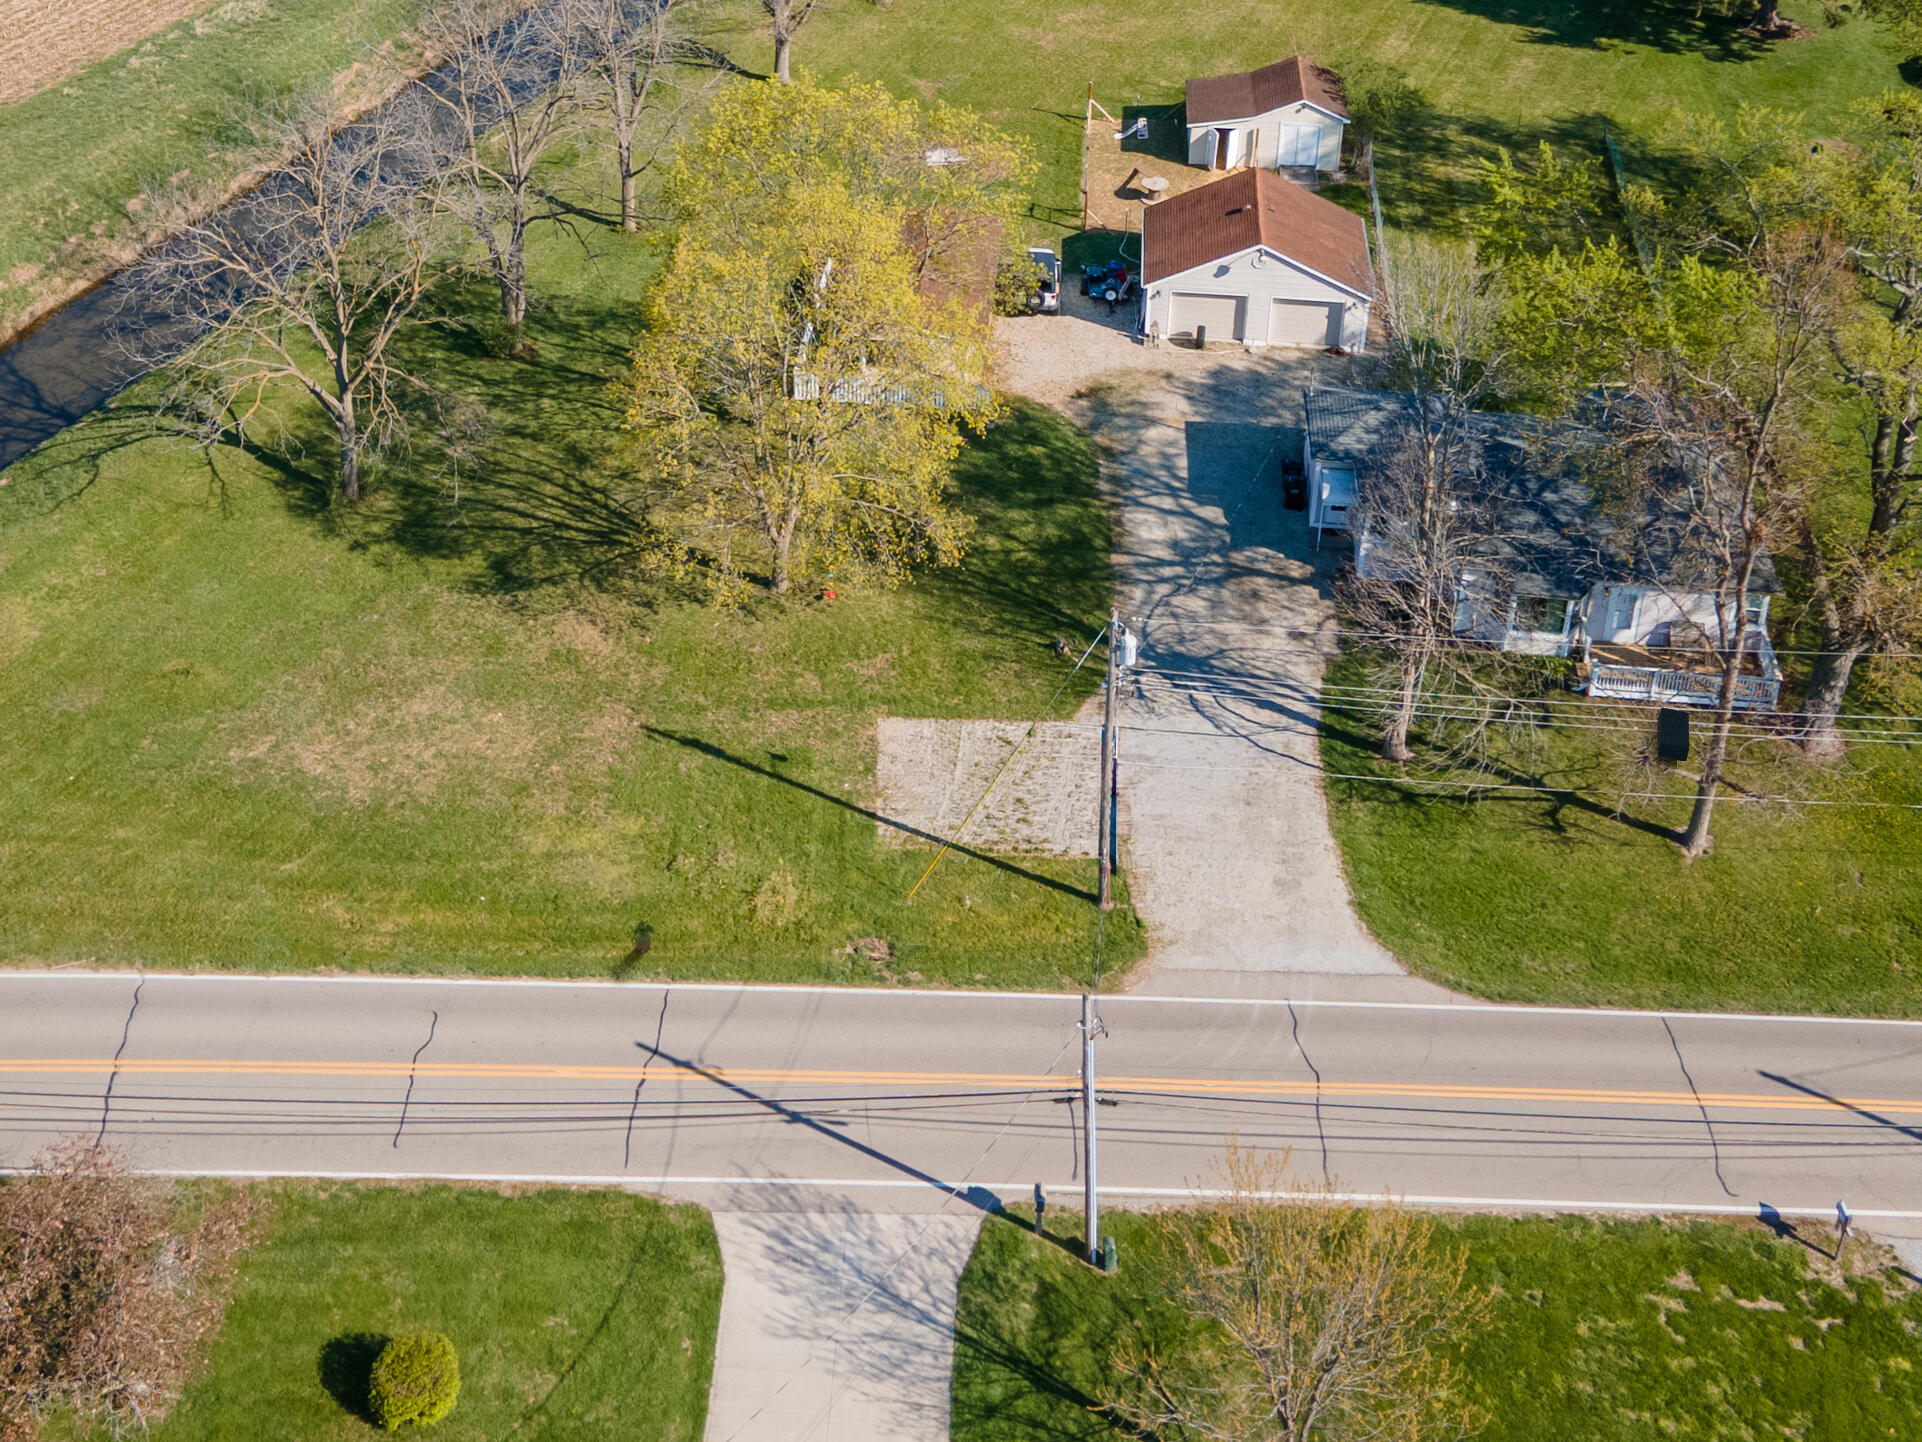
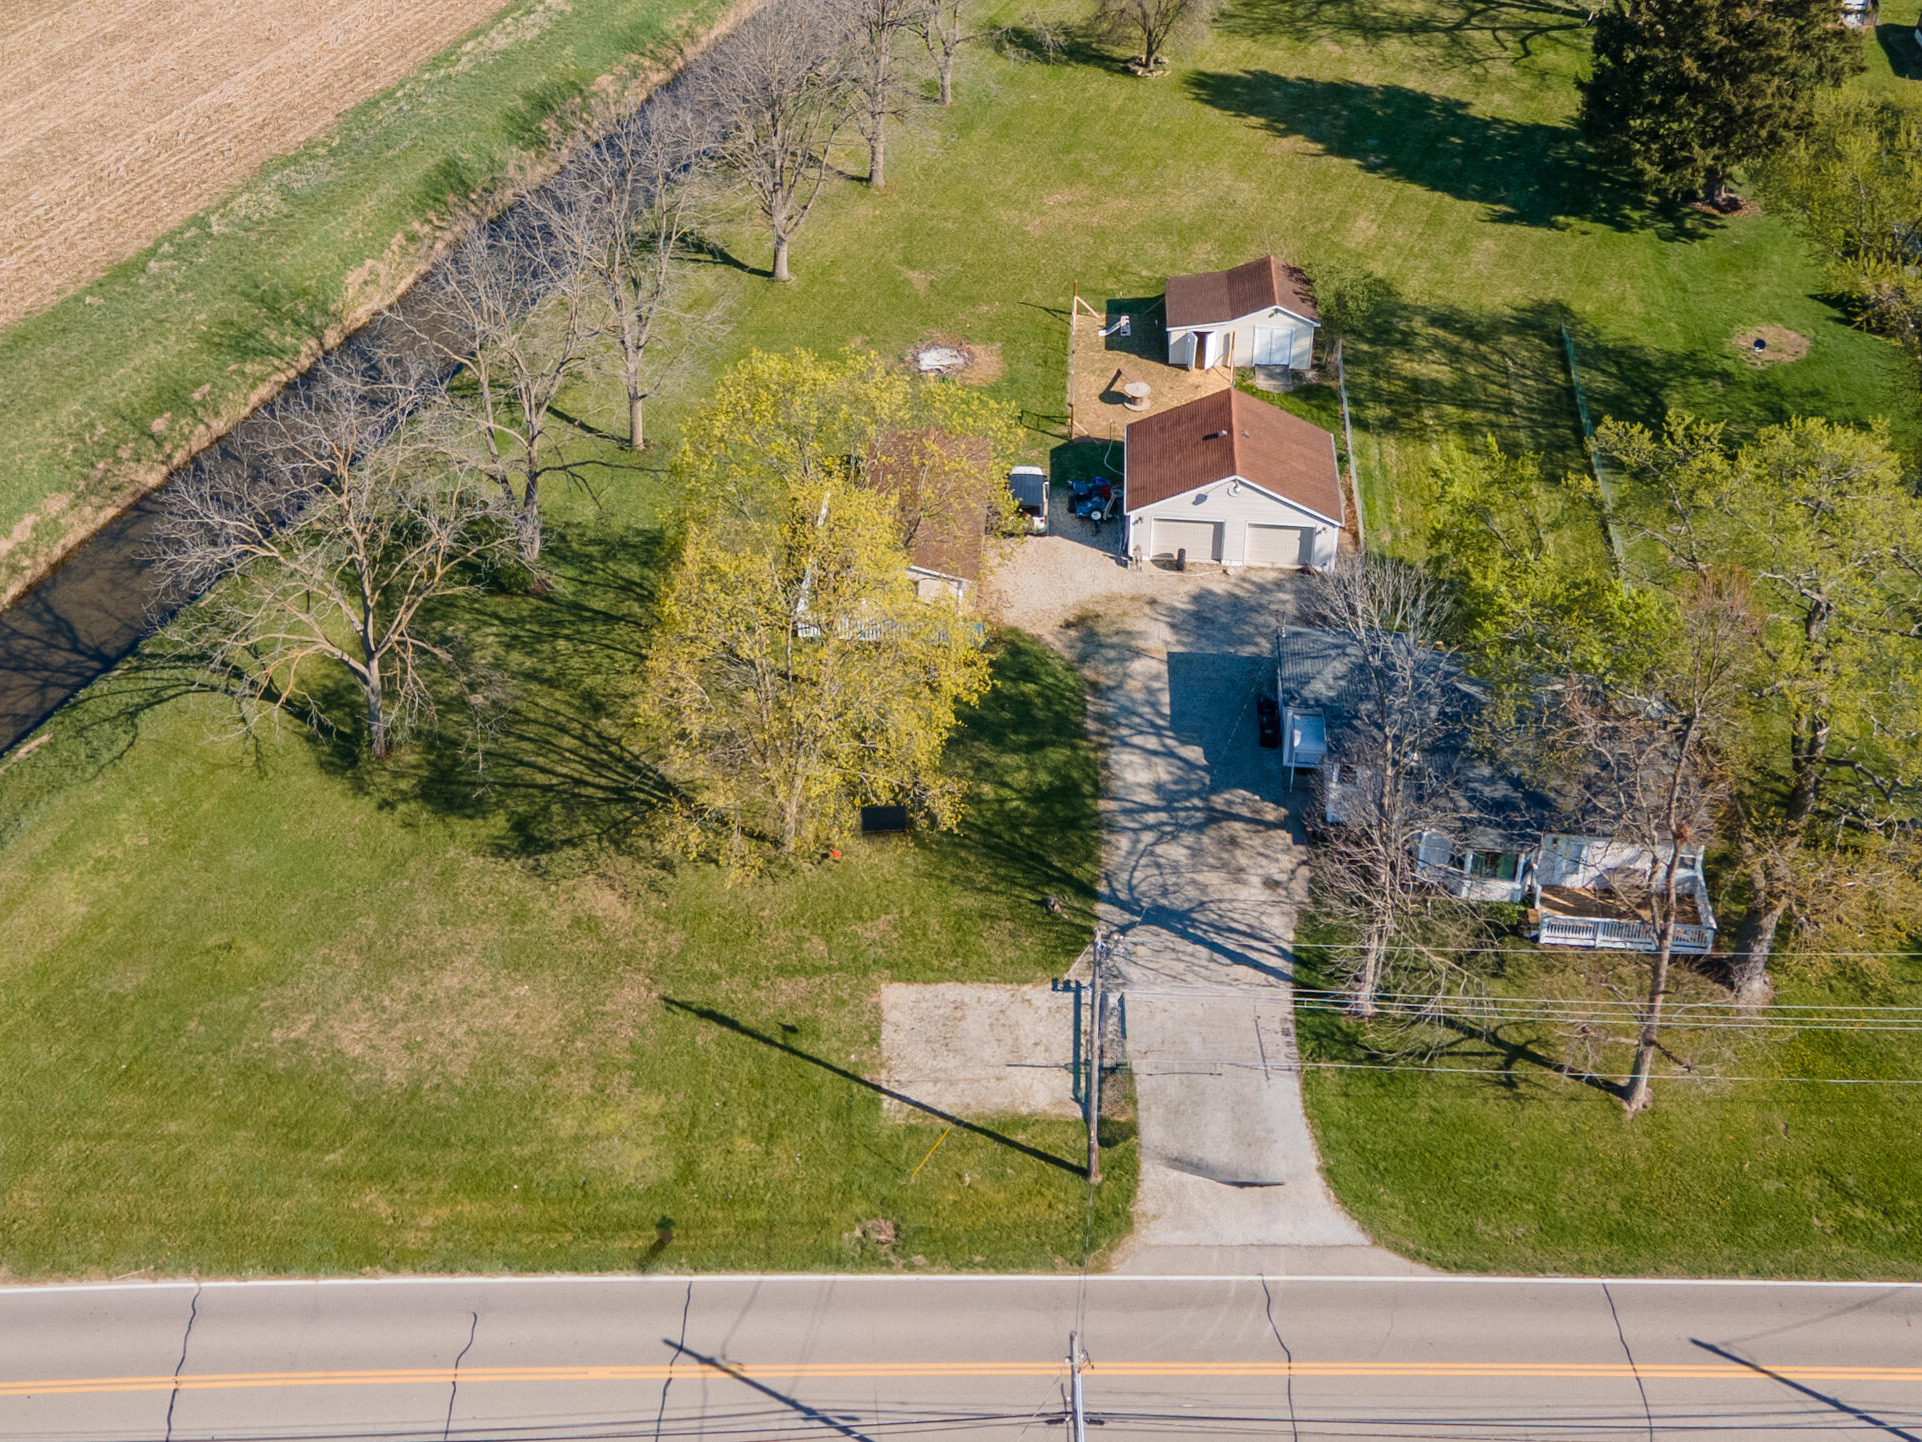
bench: present [1658,707,1689,762] -> present [860,804,908,835]

